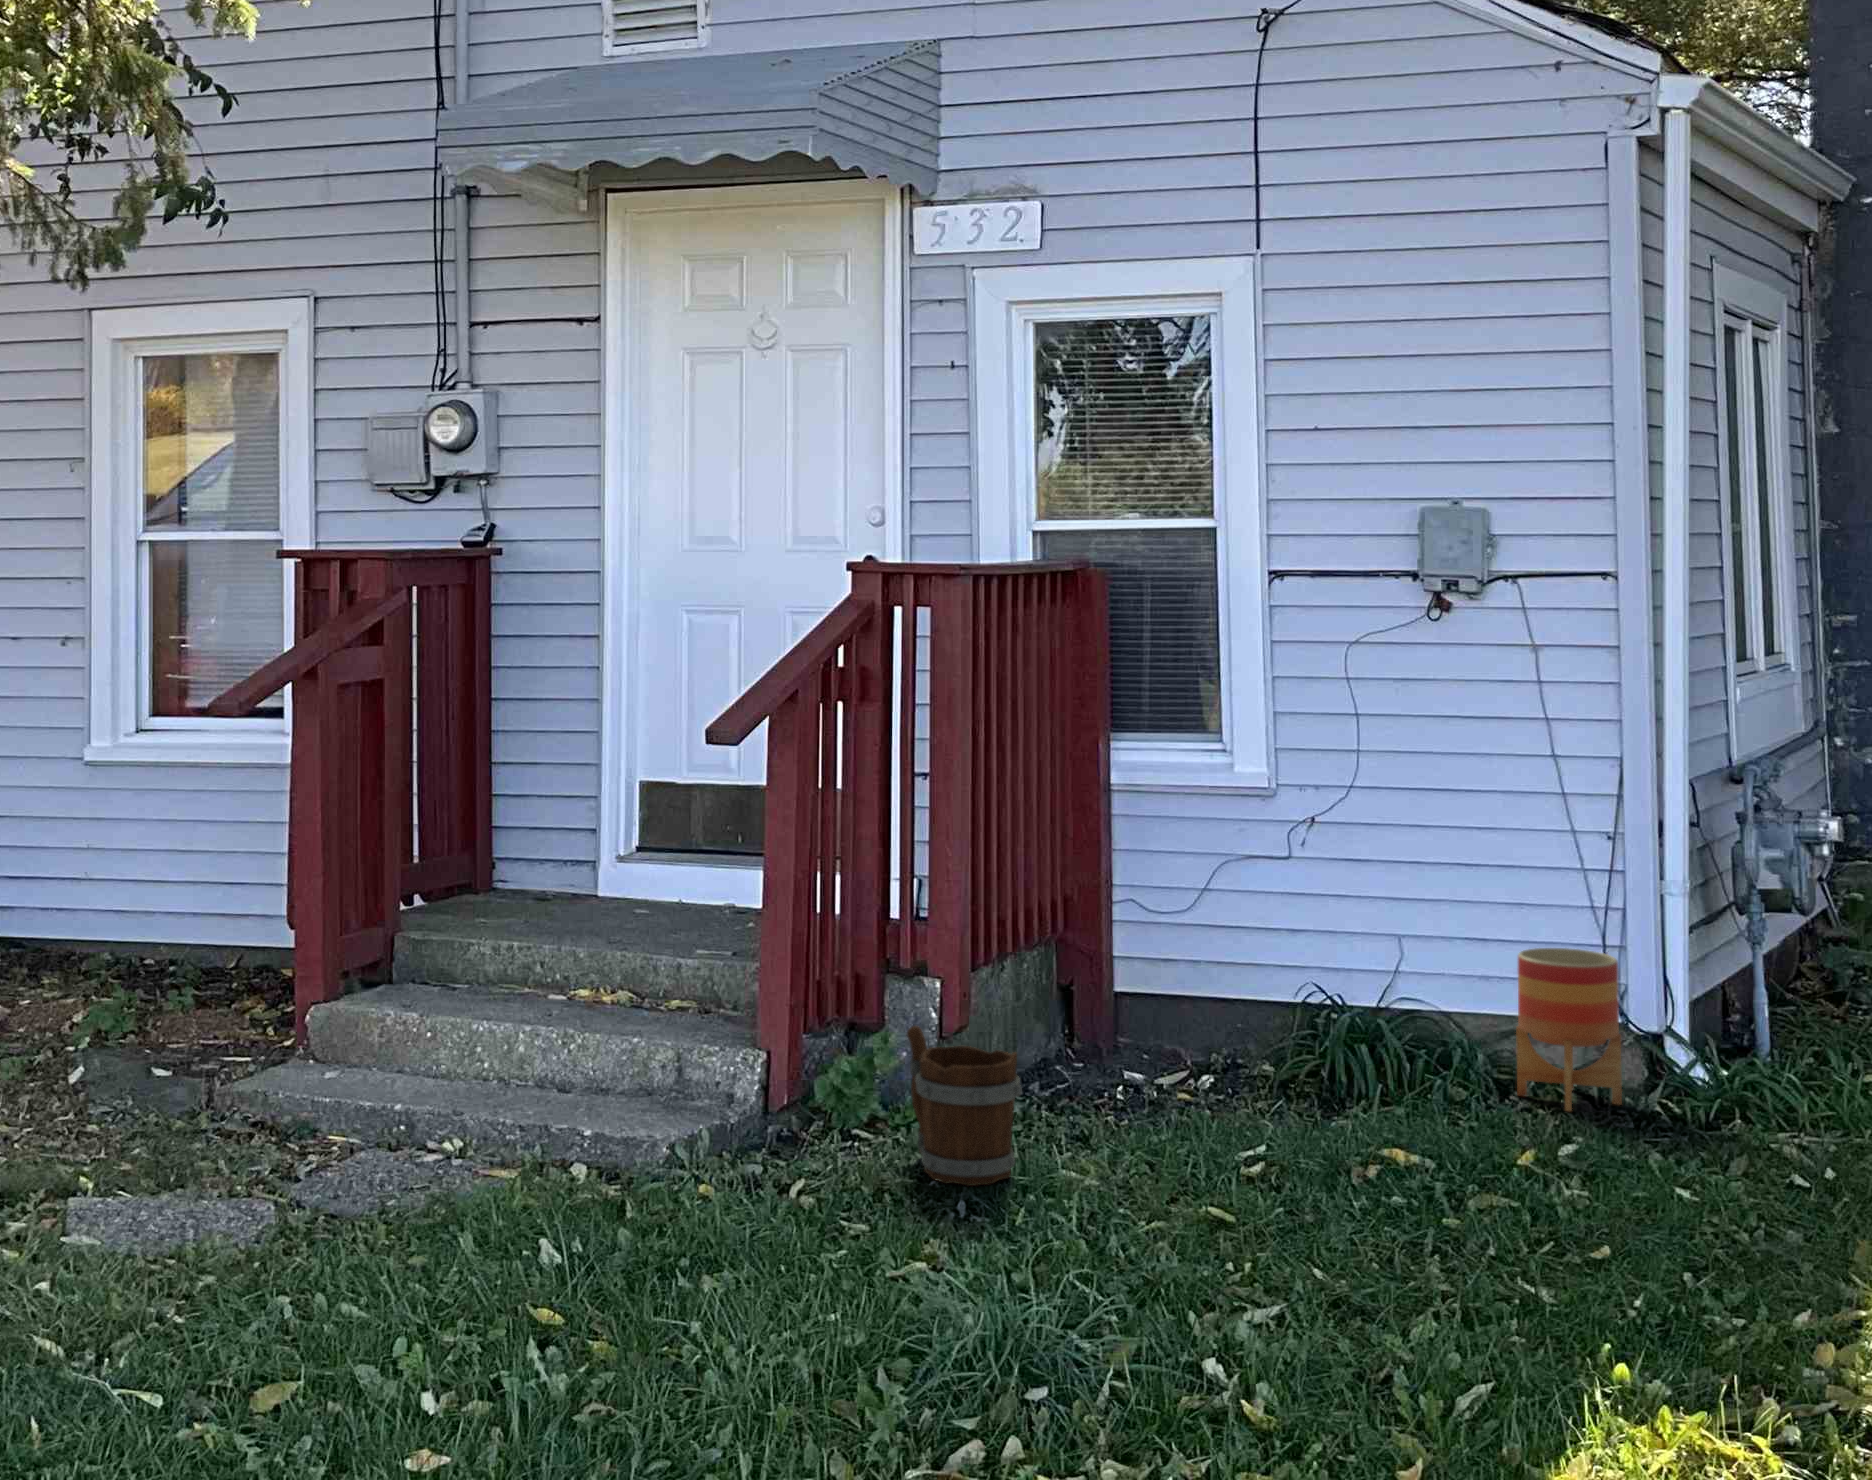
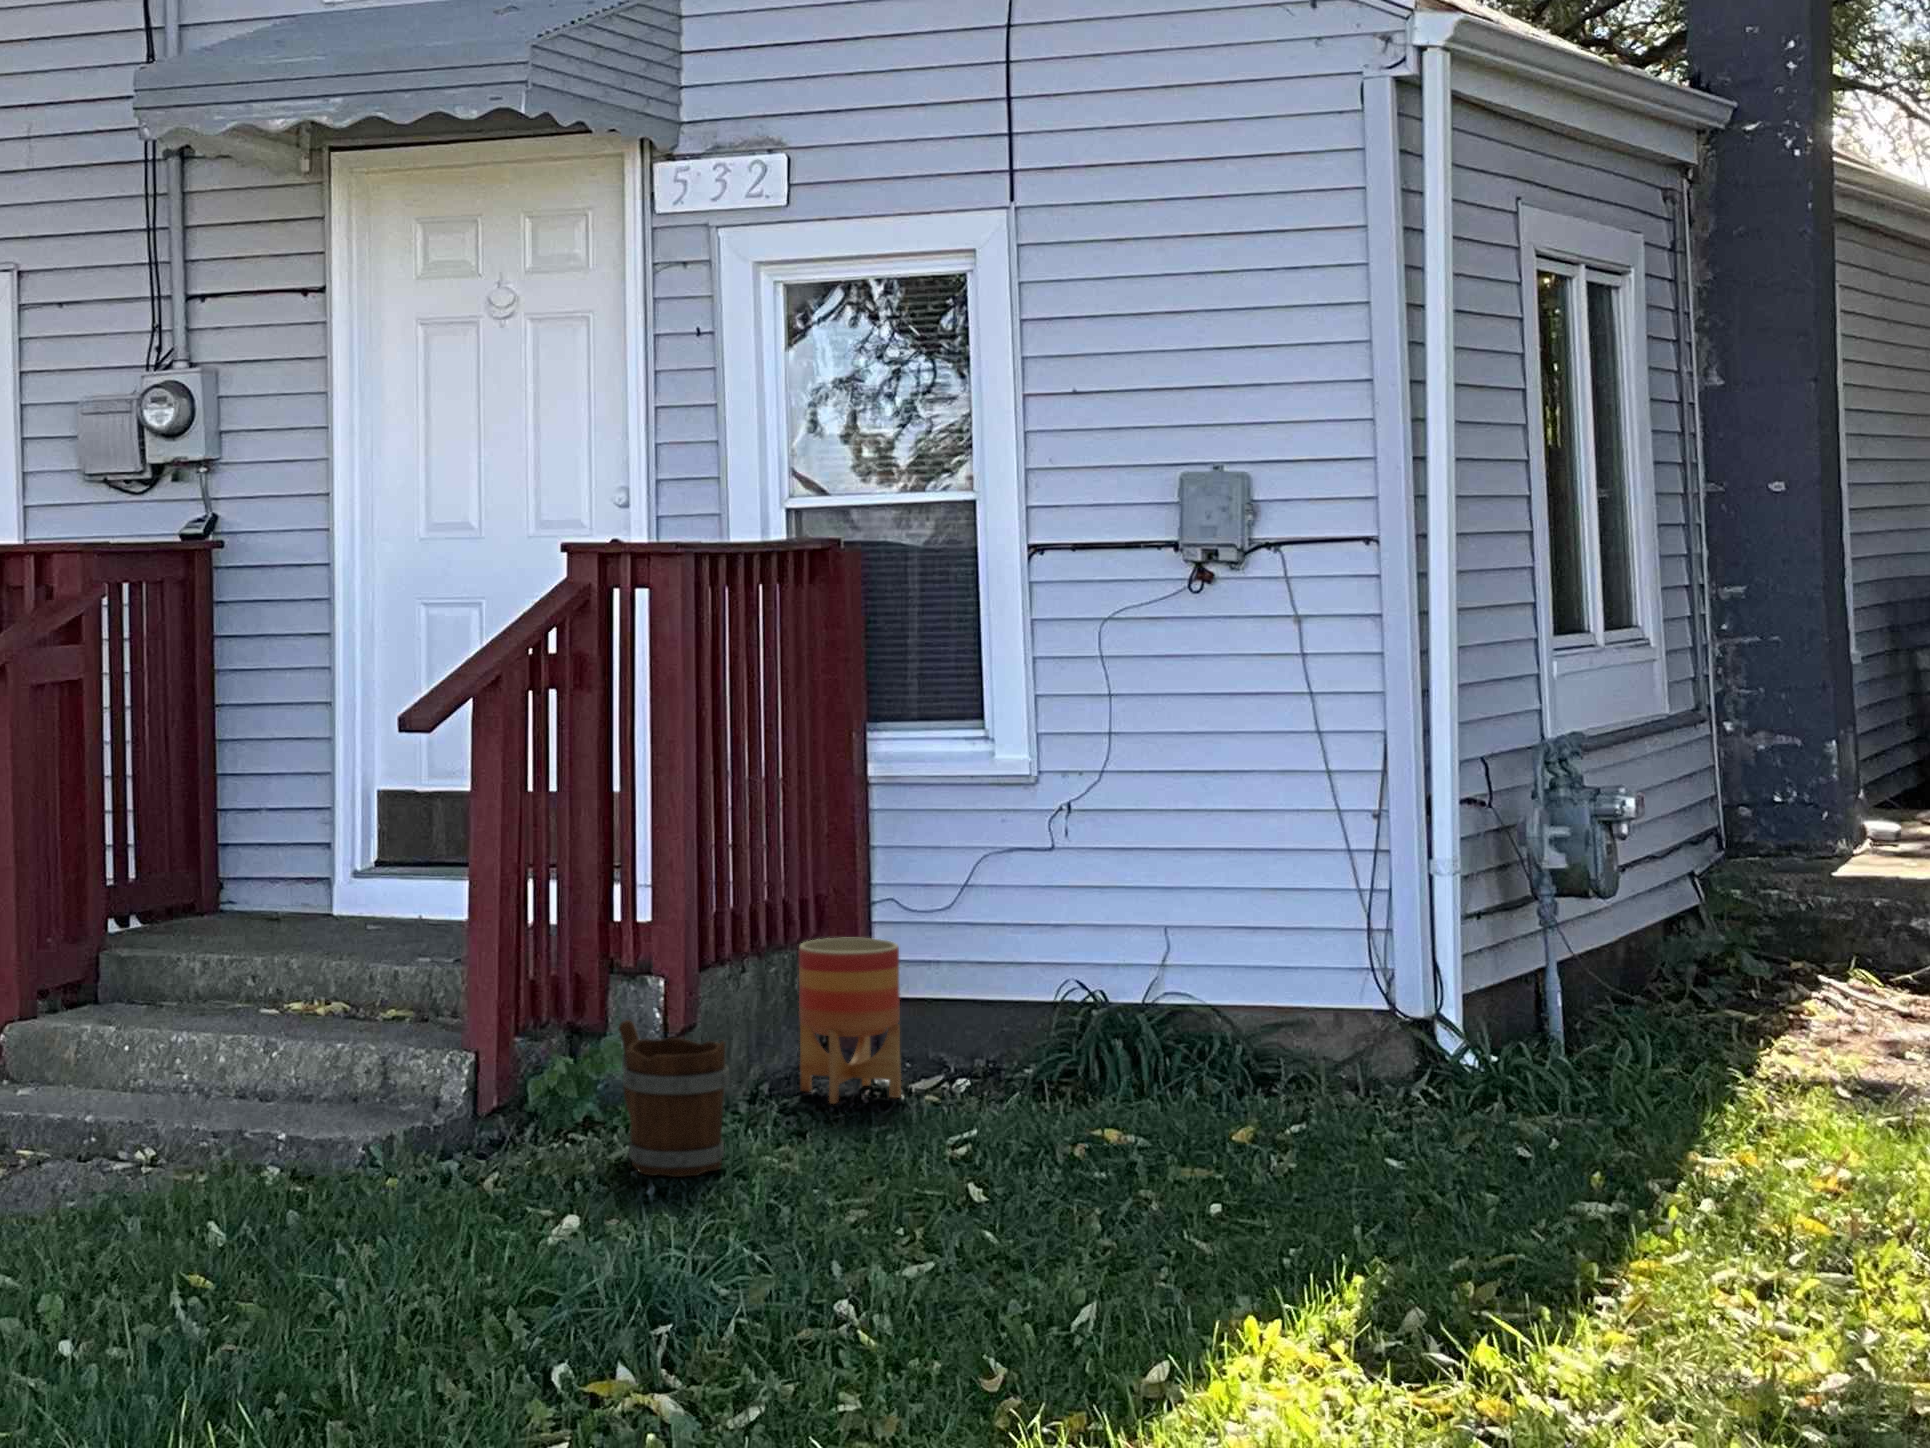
planter: present [1516,948,1622,1111] -> present [799,938,901,1104]

